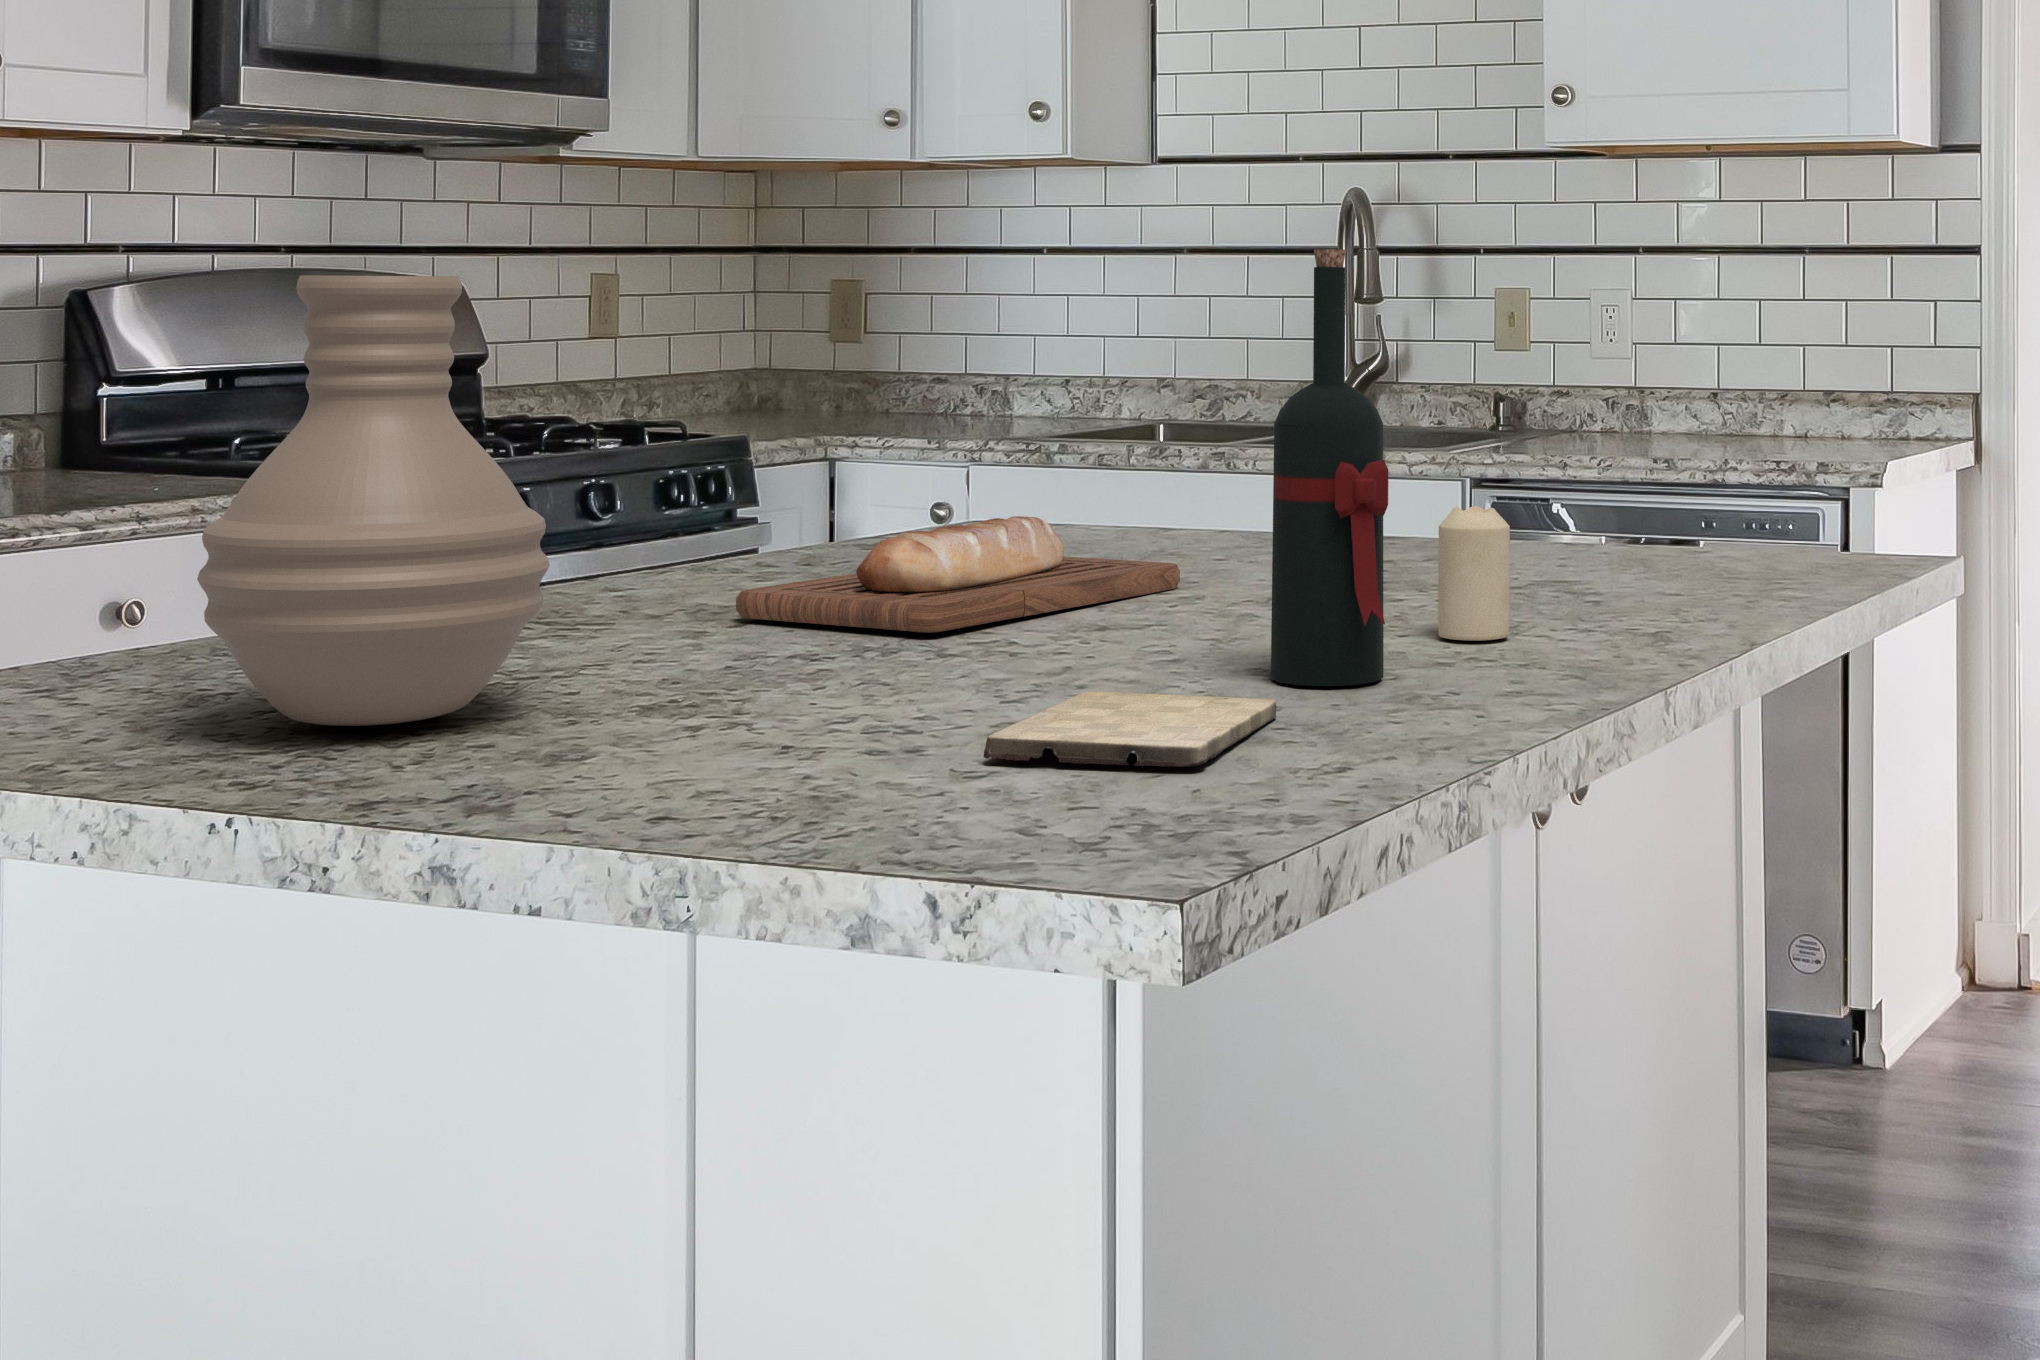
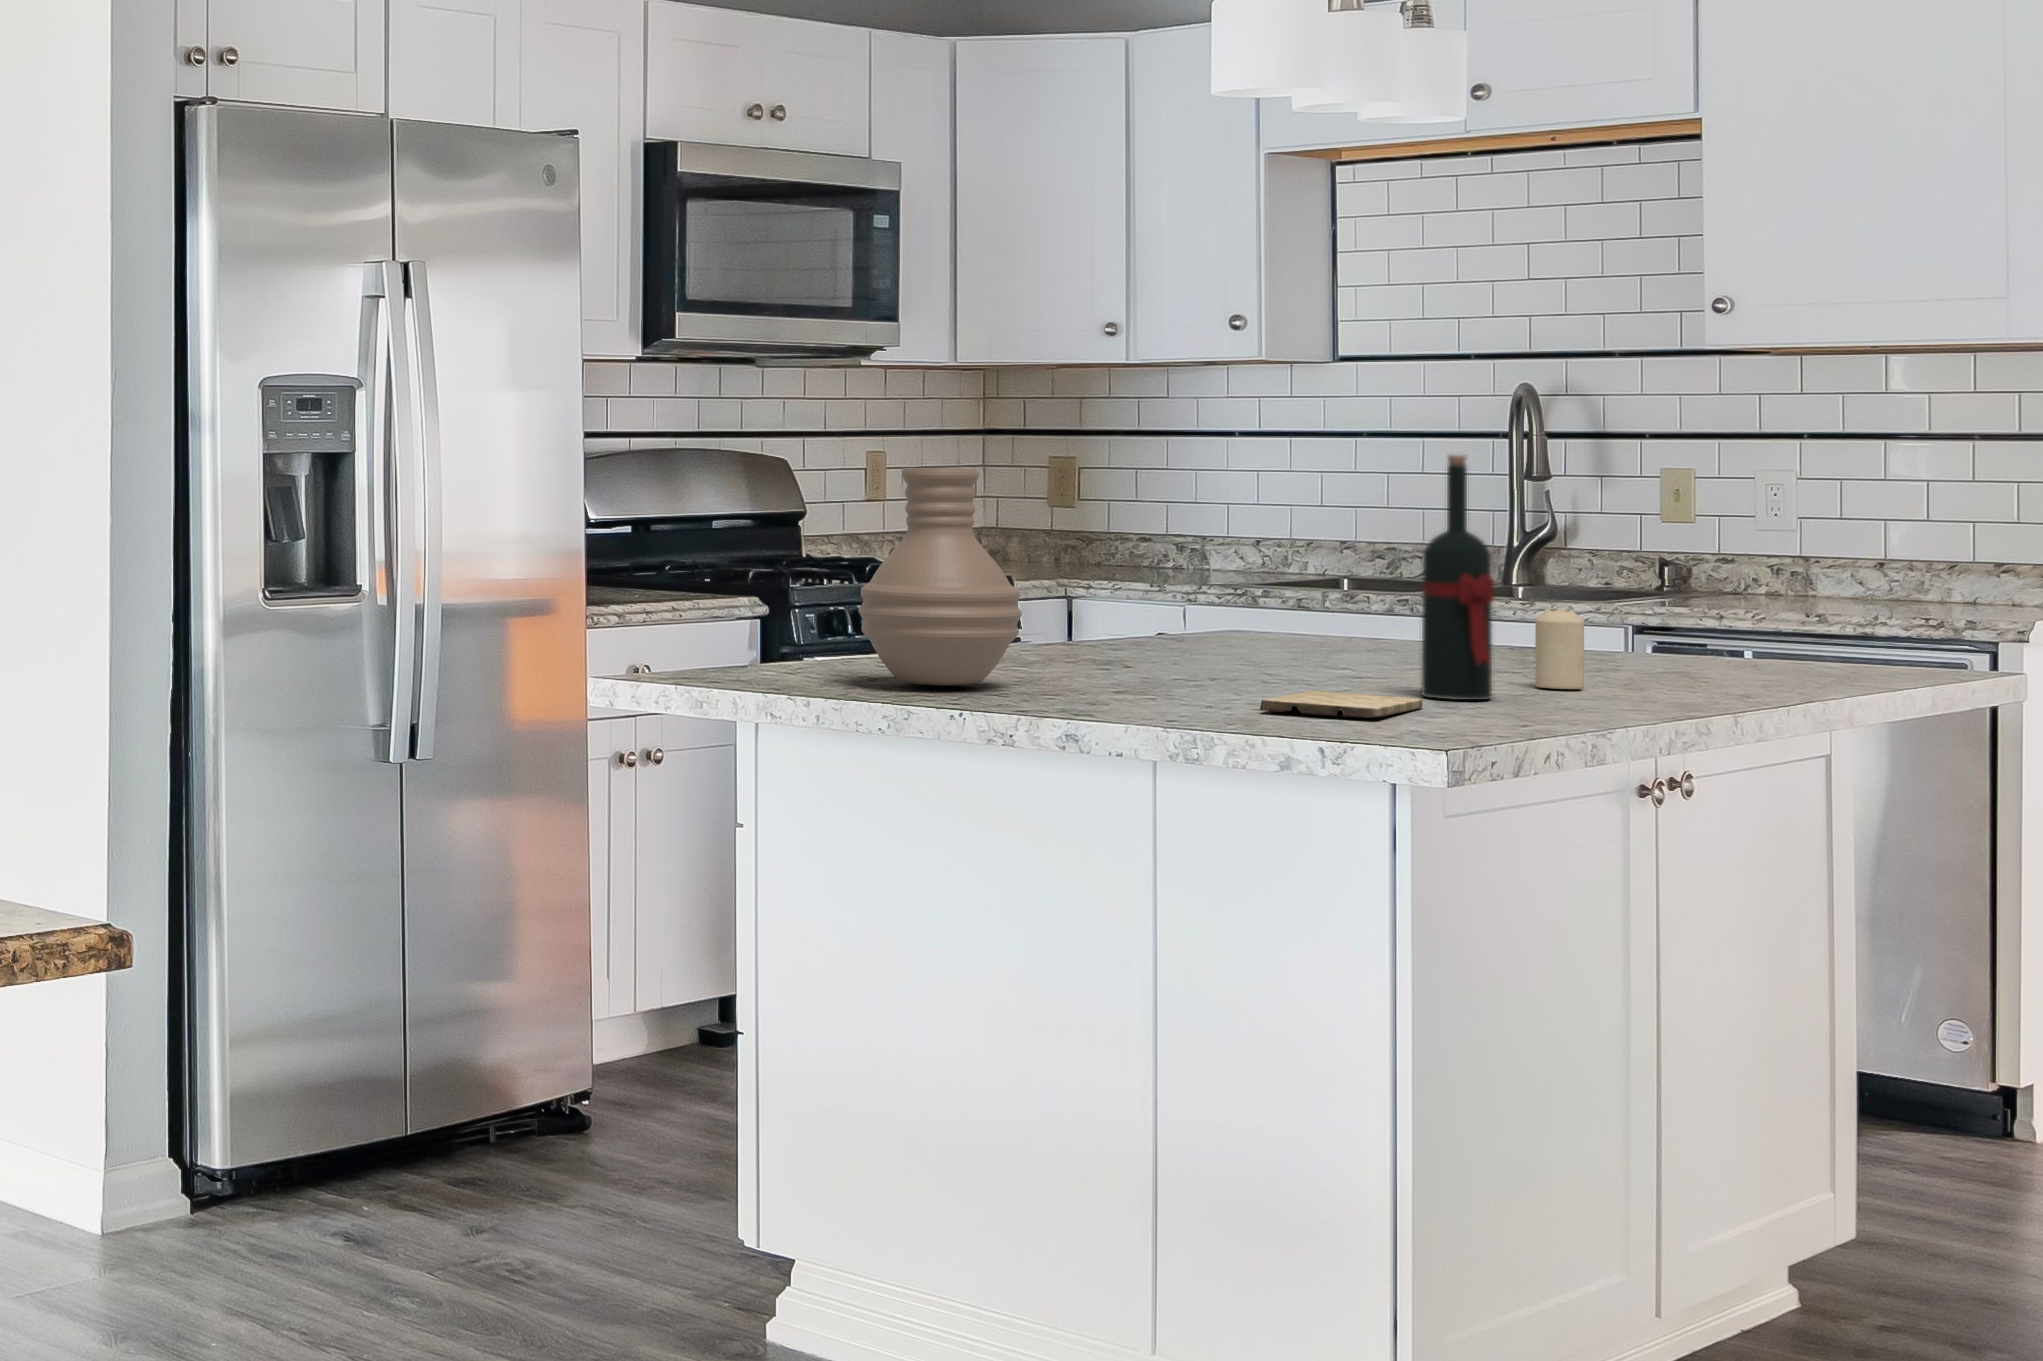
bread loaf: present [736,516,1180,633] -> none [1090,613,1366,670]

